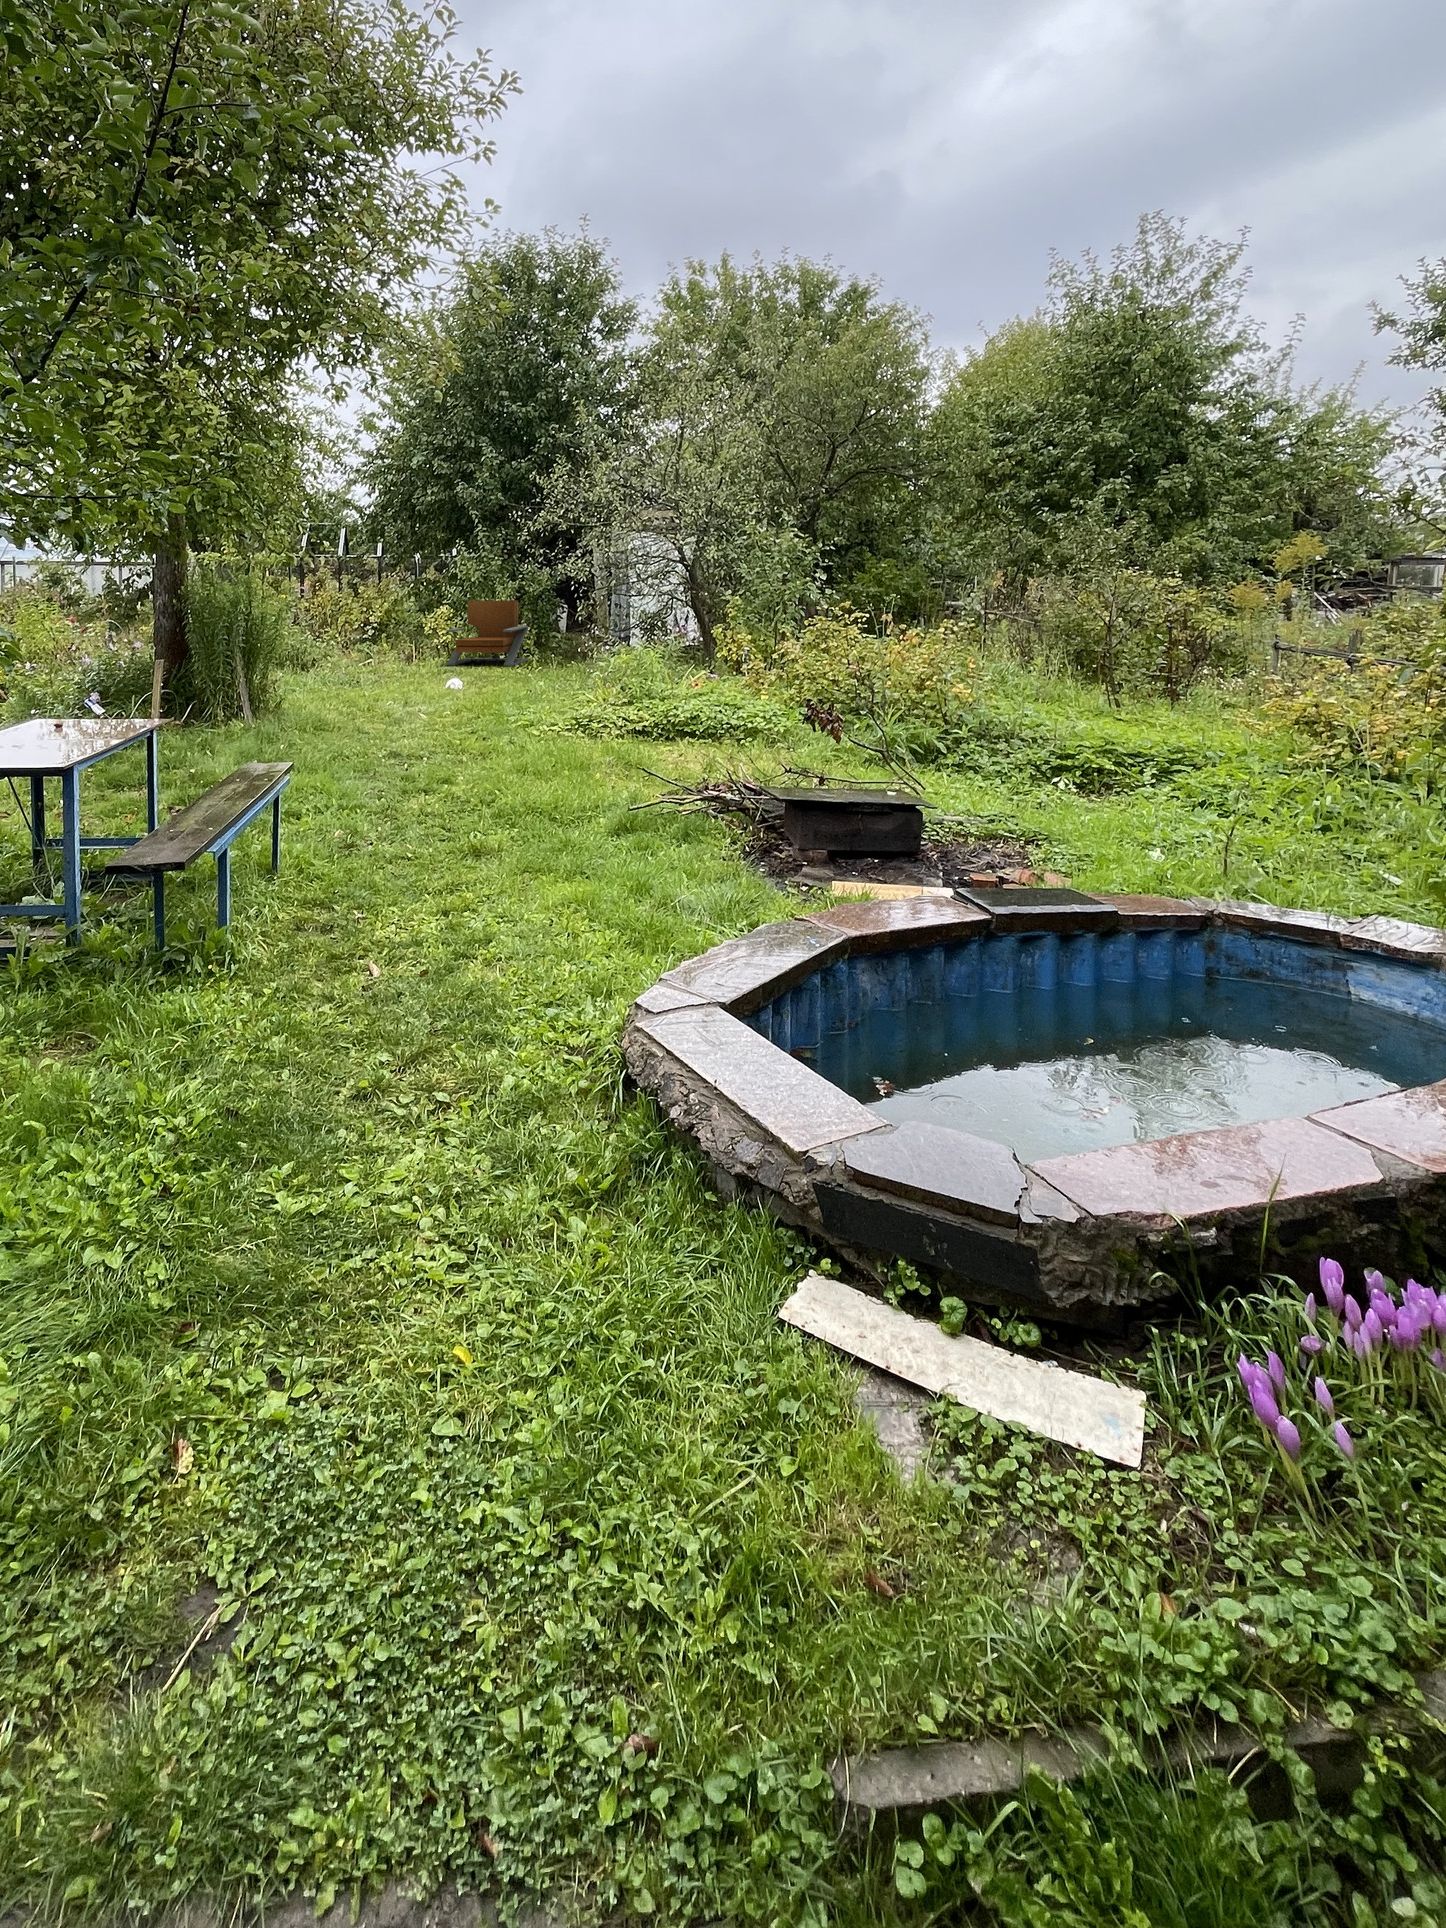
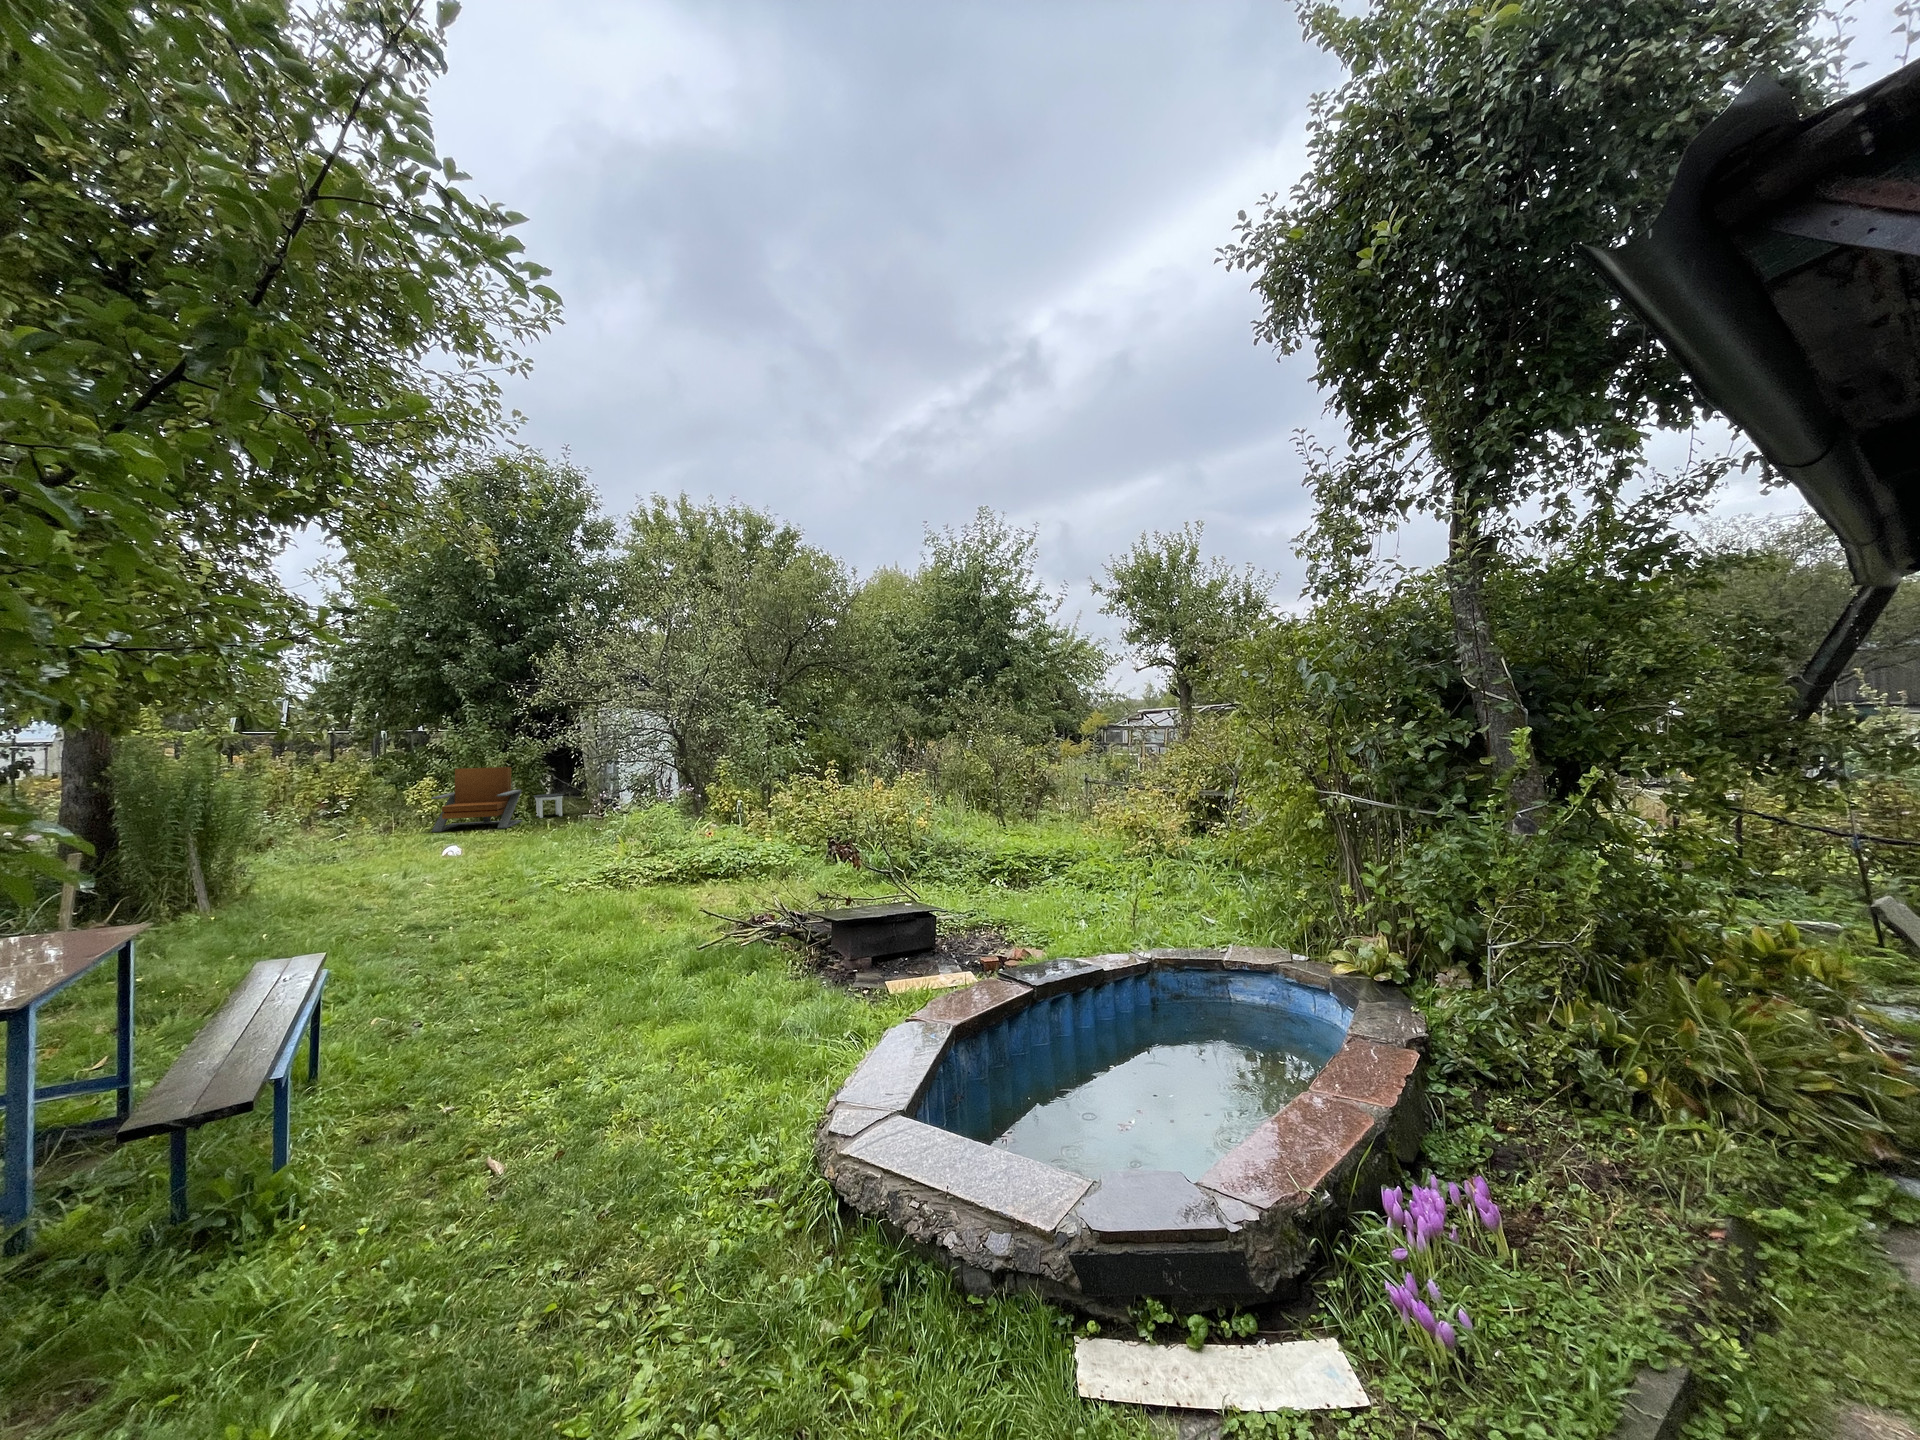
round table: none [540,632,571,657] -> present [533,794,564,818]

